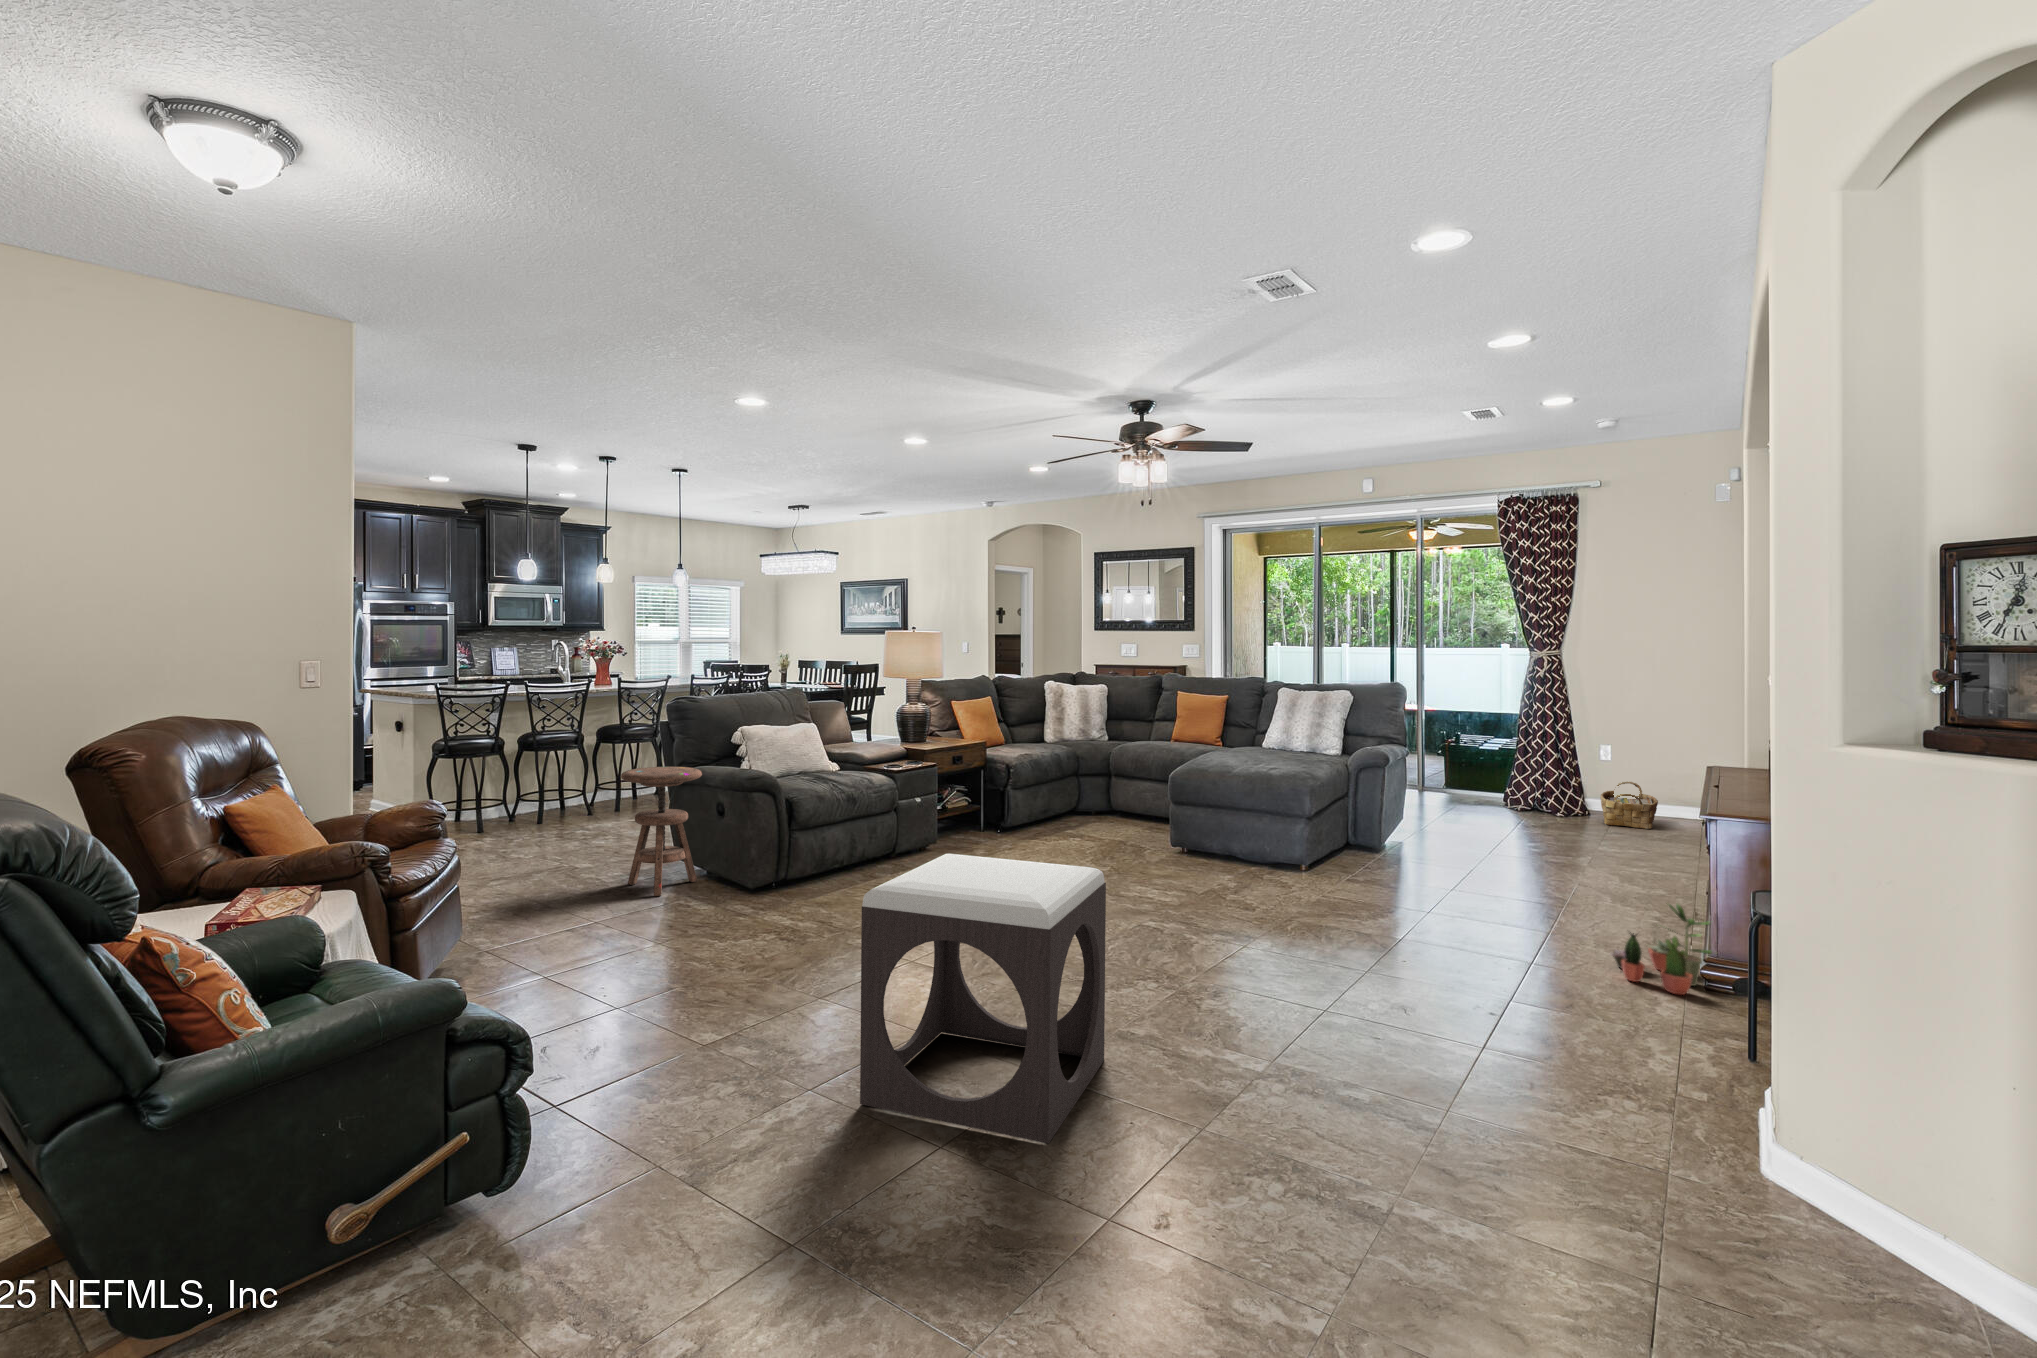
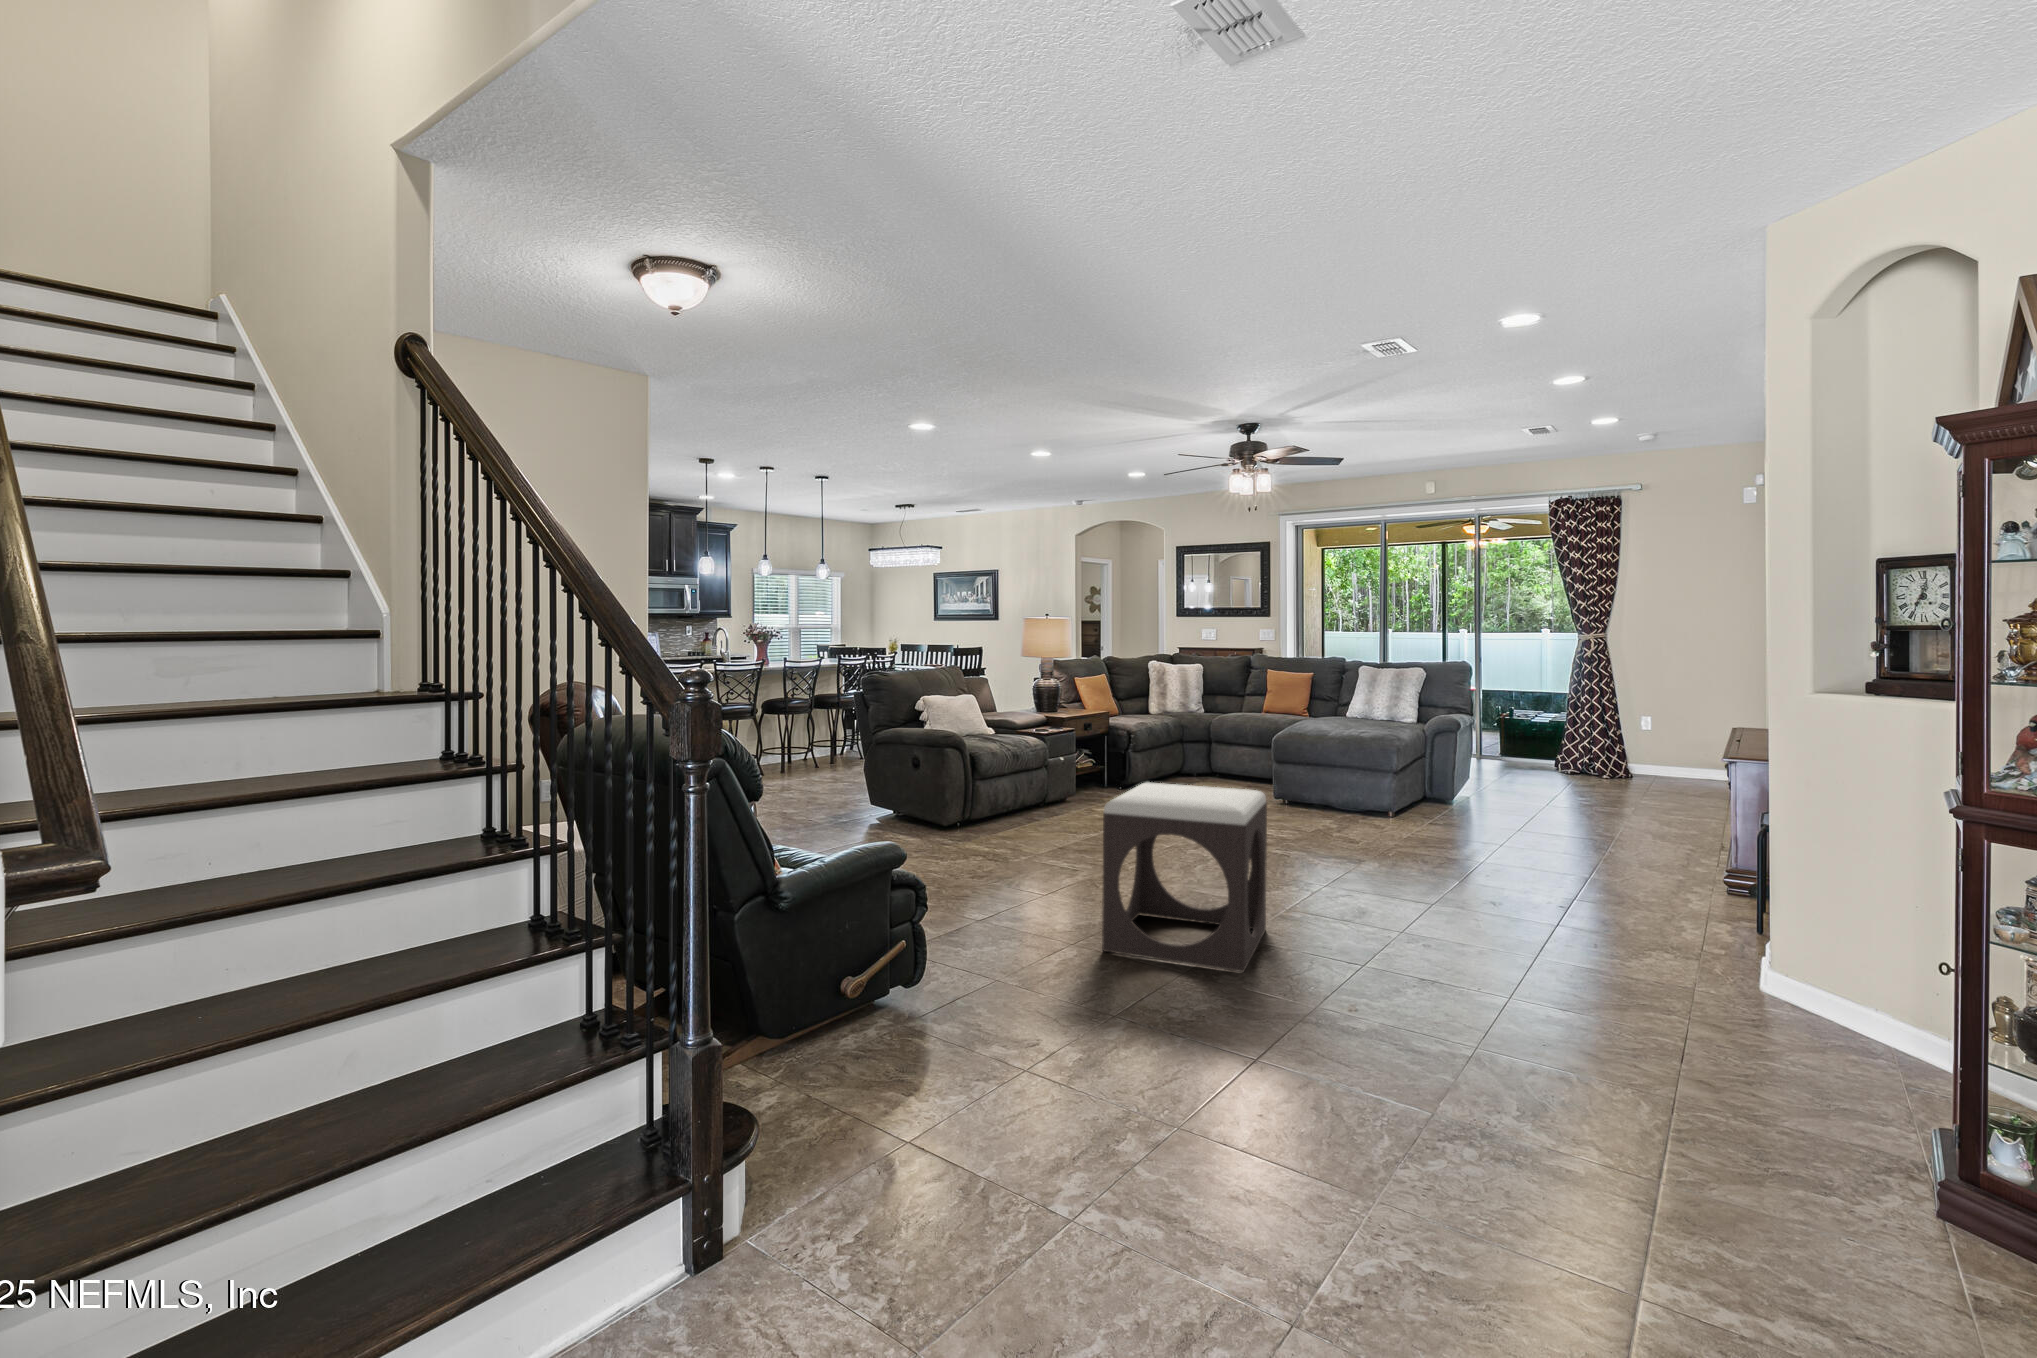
side table: present [621,767,702,896] -> none [836,729,898,831]
woven basket: present [1600,781,1658,829] -> none [1641,747,1692,787]
potted plant: present [1610,904,1712,995] -> none [1645,828,1732,897]

